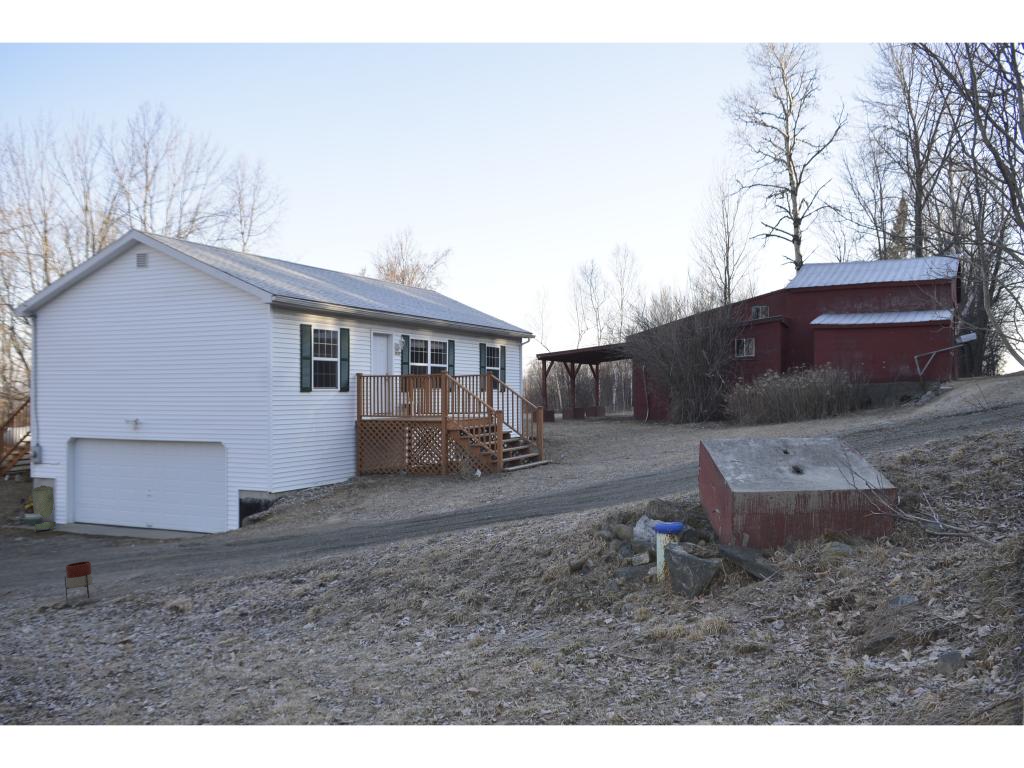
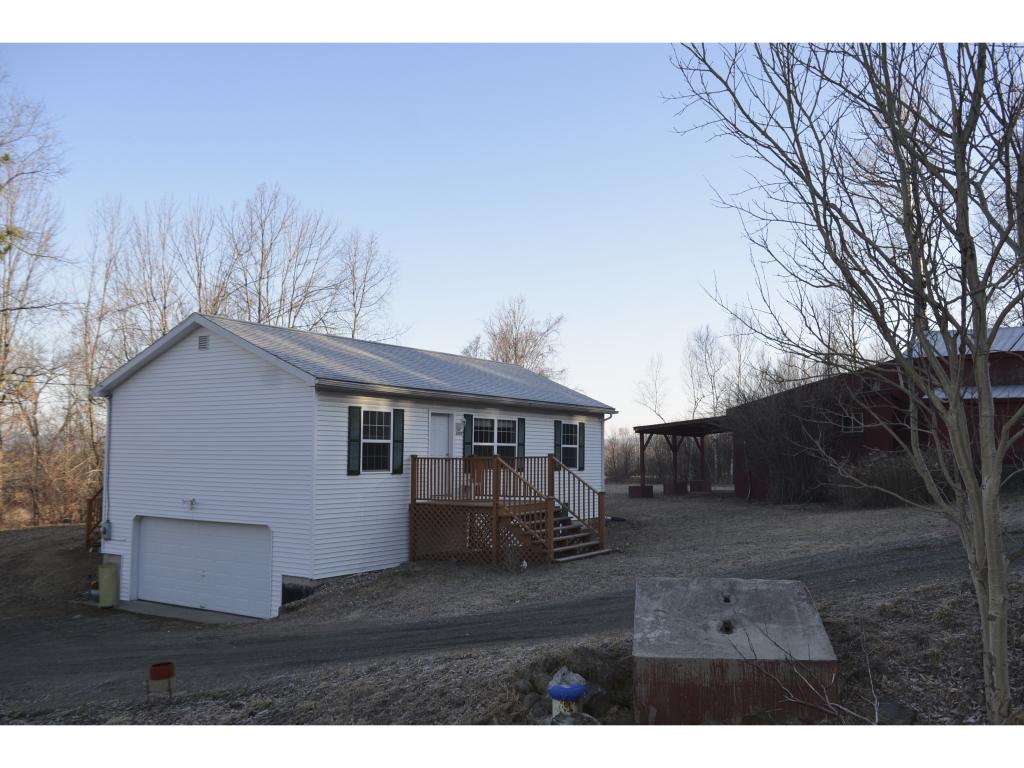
planter: present [65,561,93,599] -> present [147,661,176,704]

